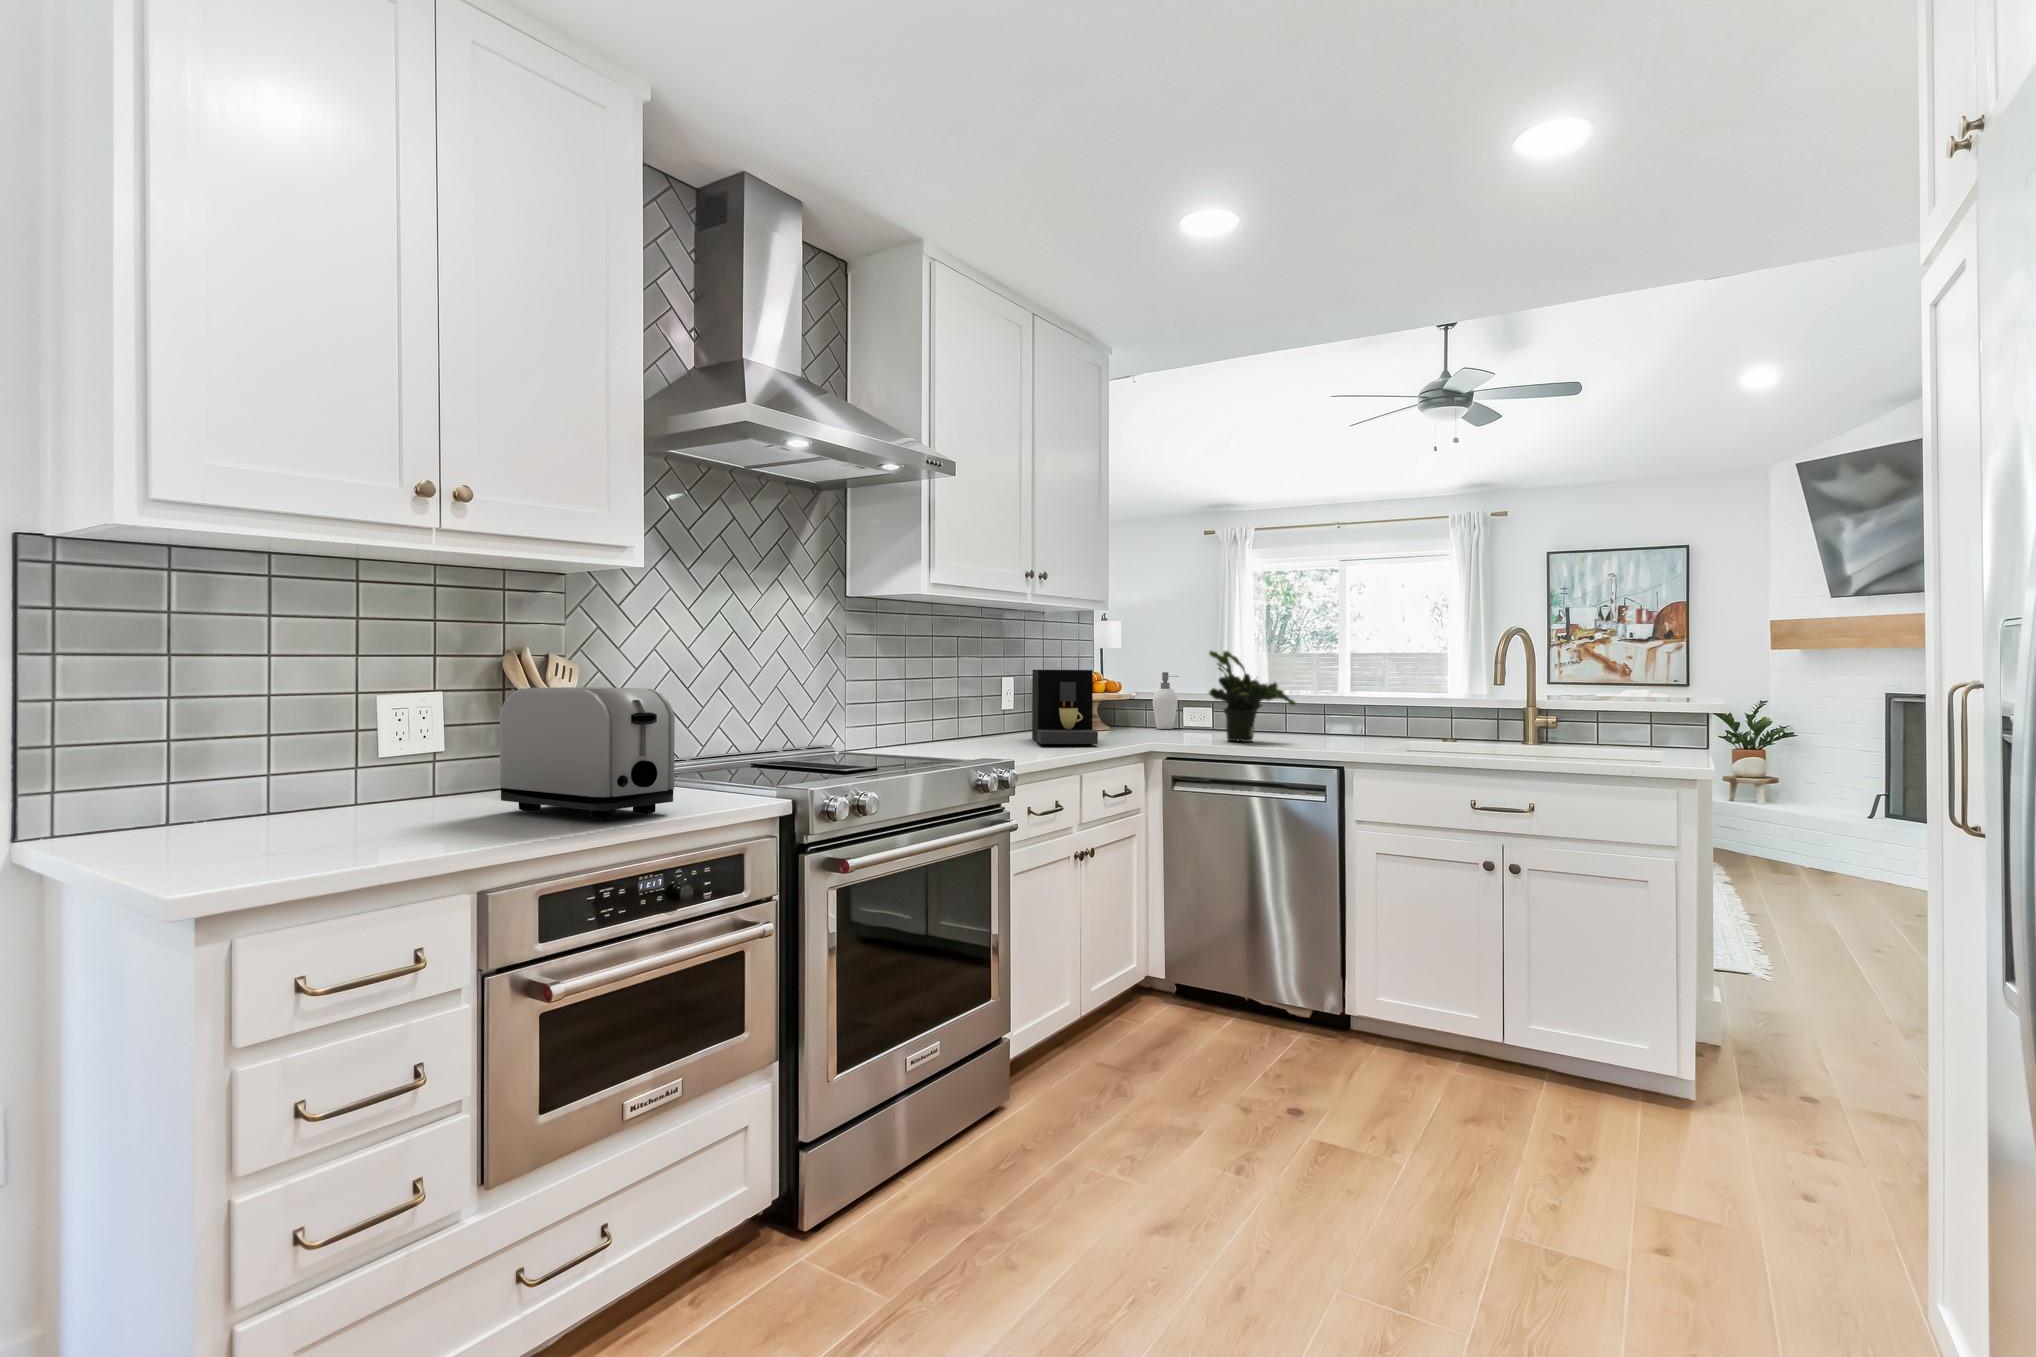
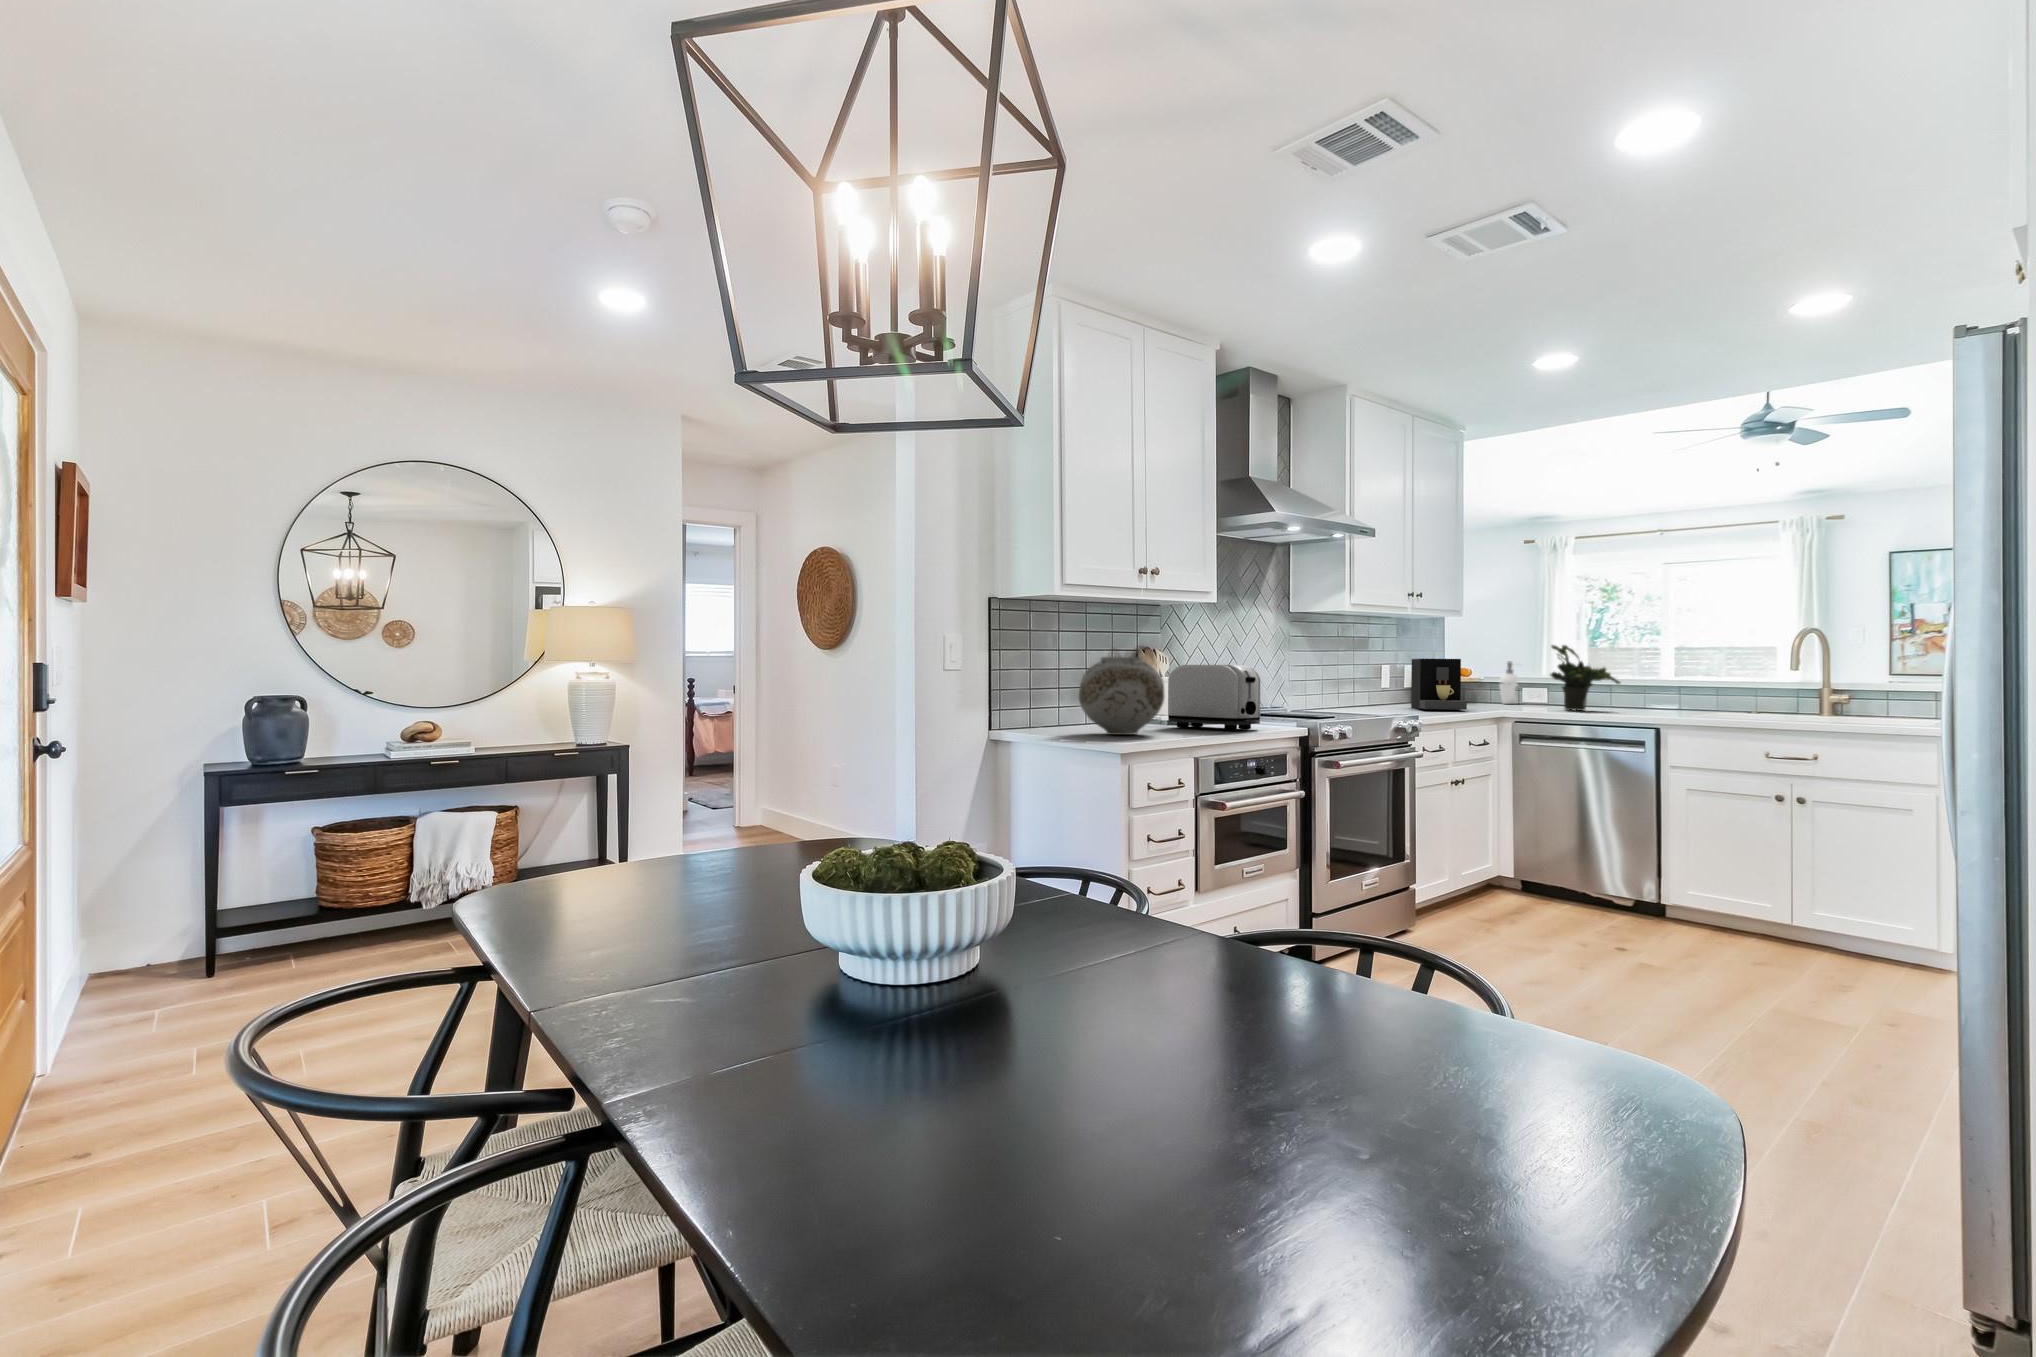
vase: none [184,675,415,852] -> present [1079,657,1164,735]

